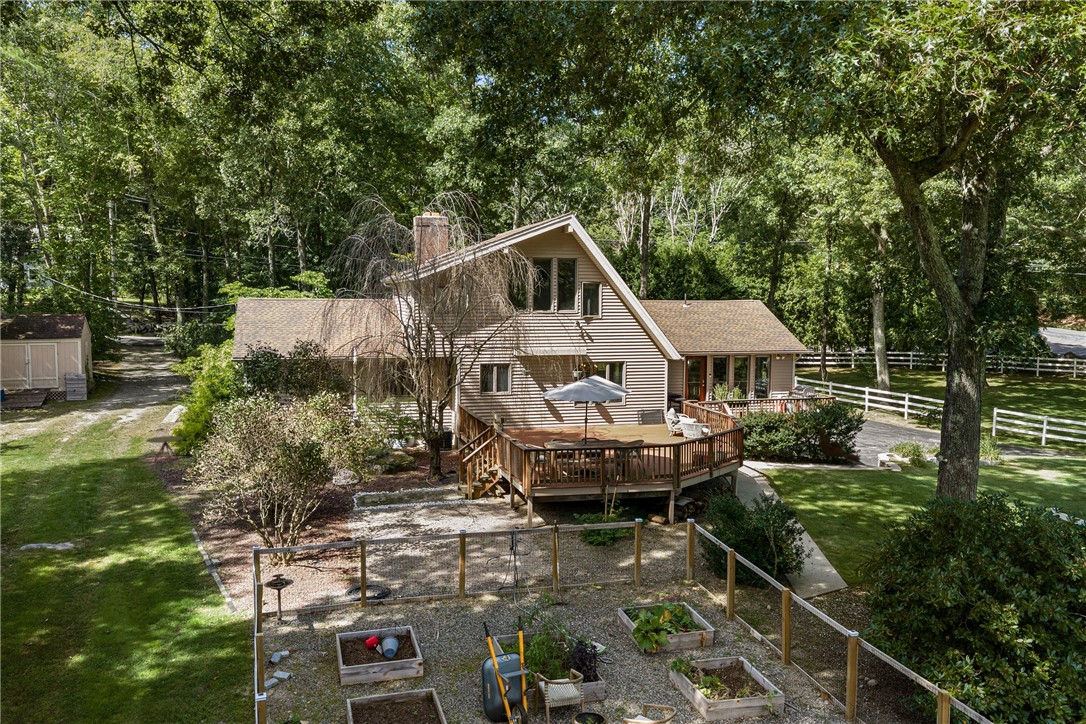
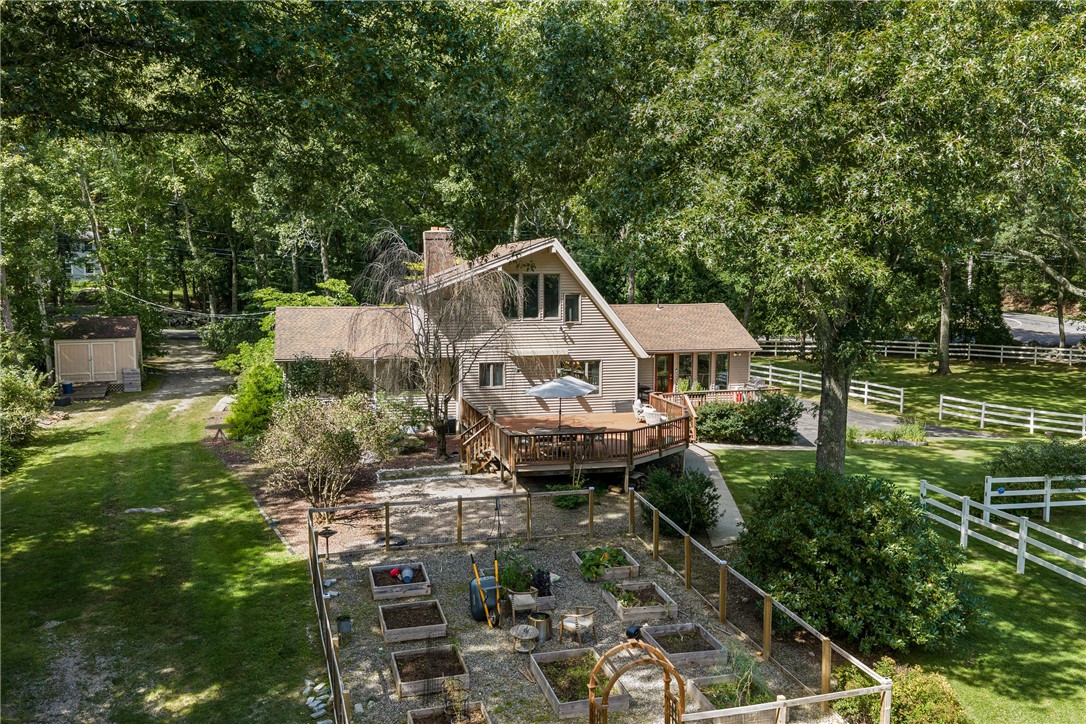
lounge chair: present [819,429,860,466] -> none [764,415,798,448]

